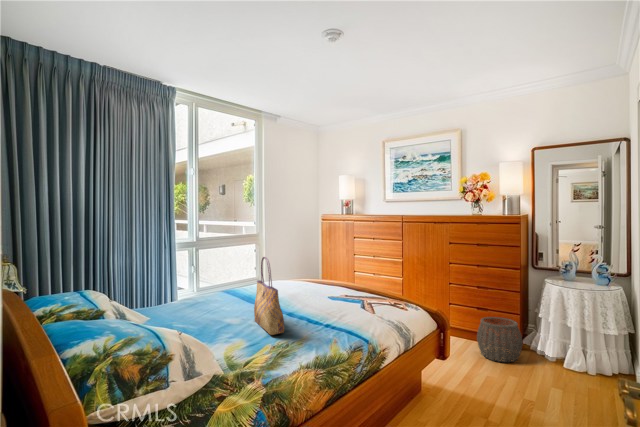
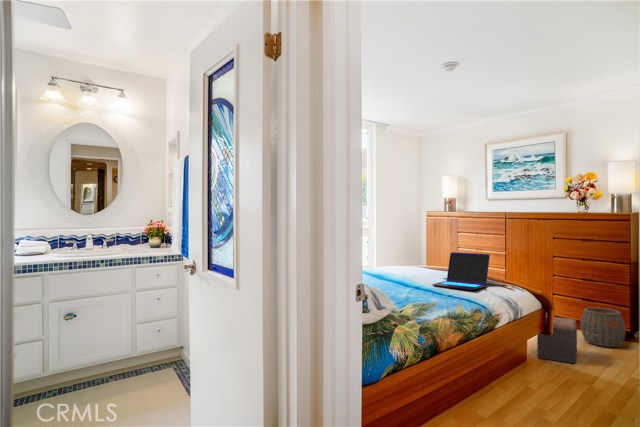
tote bag: present [254,257,284,335] -> none [392,242,420,299]
laptop: none [309,264,379,314] -> present [432,252,490,290]
footstool: none [433,333,475,391] -> present [537,317,577,363]

